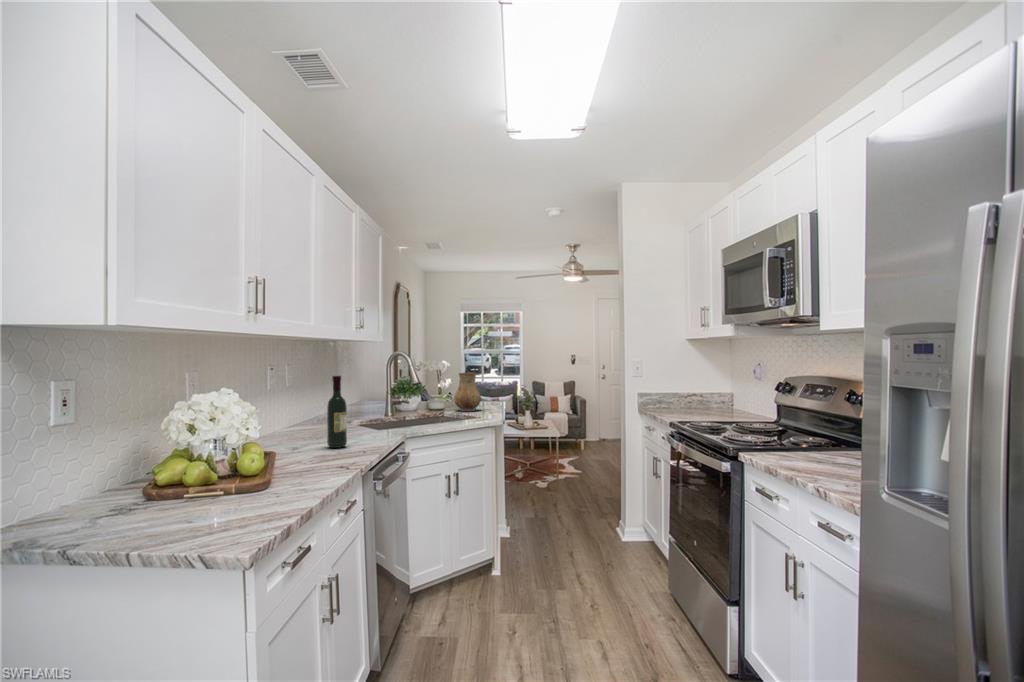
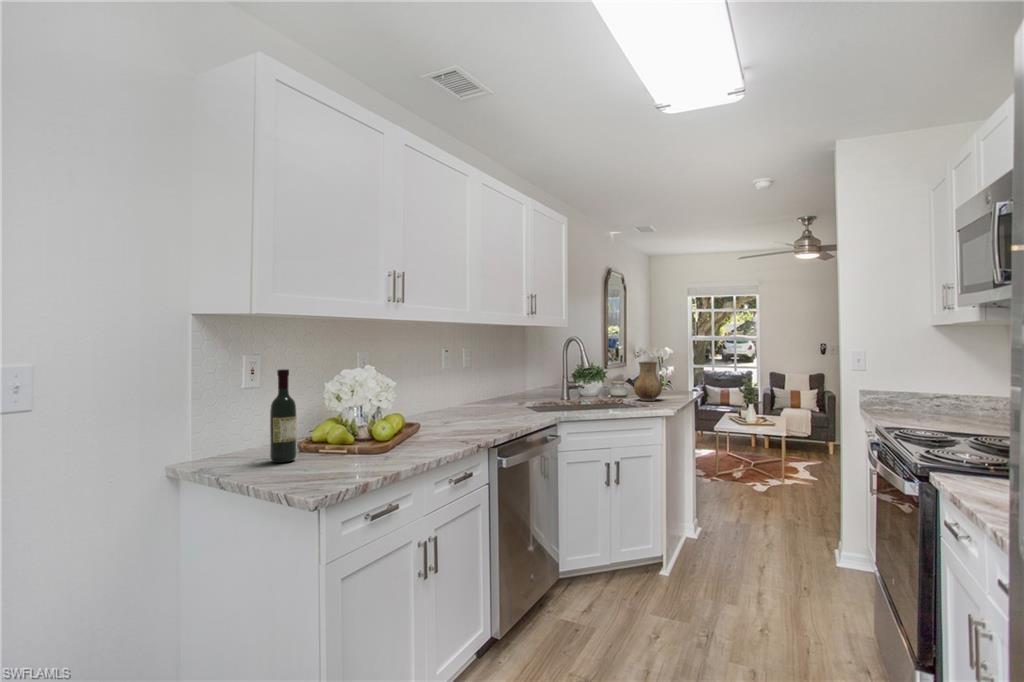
wine bottle: present [327,376,347,448] -> present [270,369,297,463]

